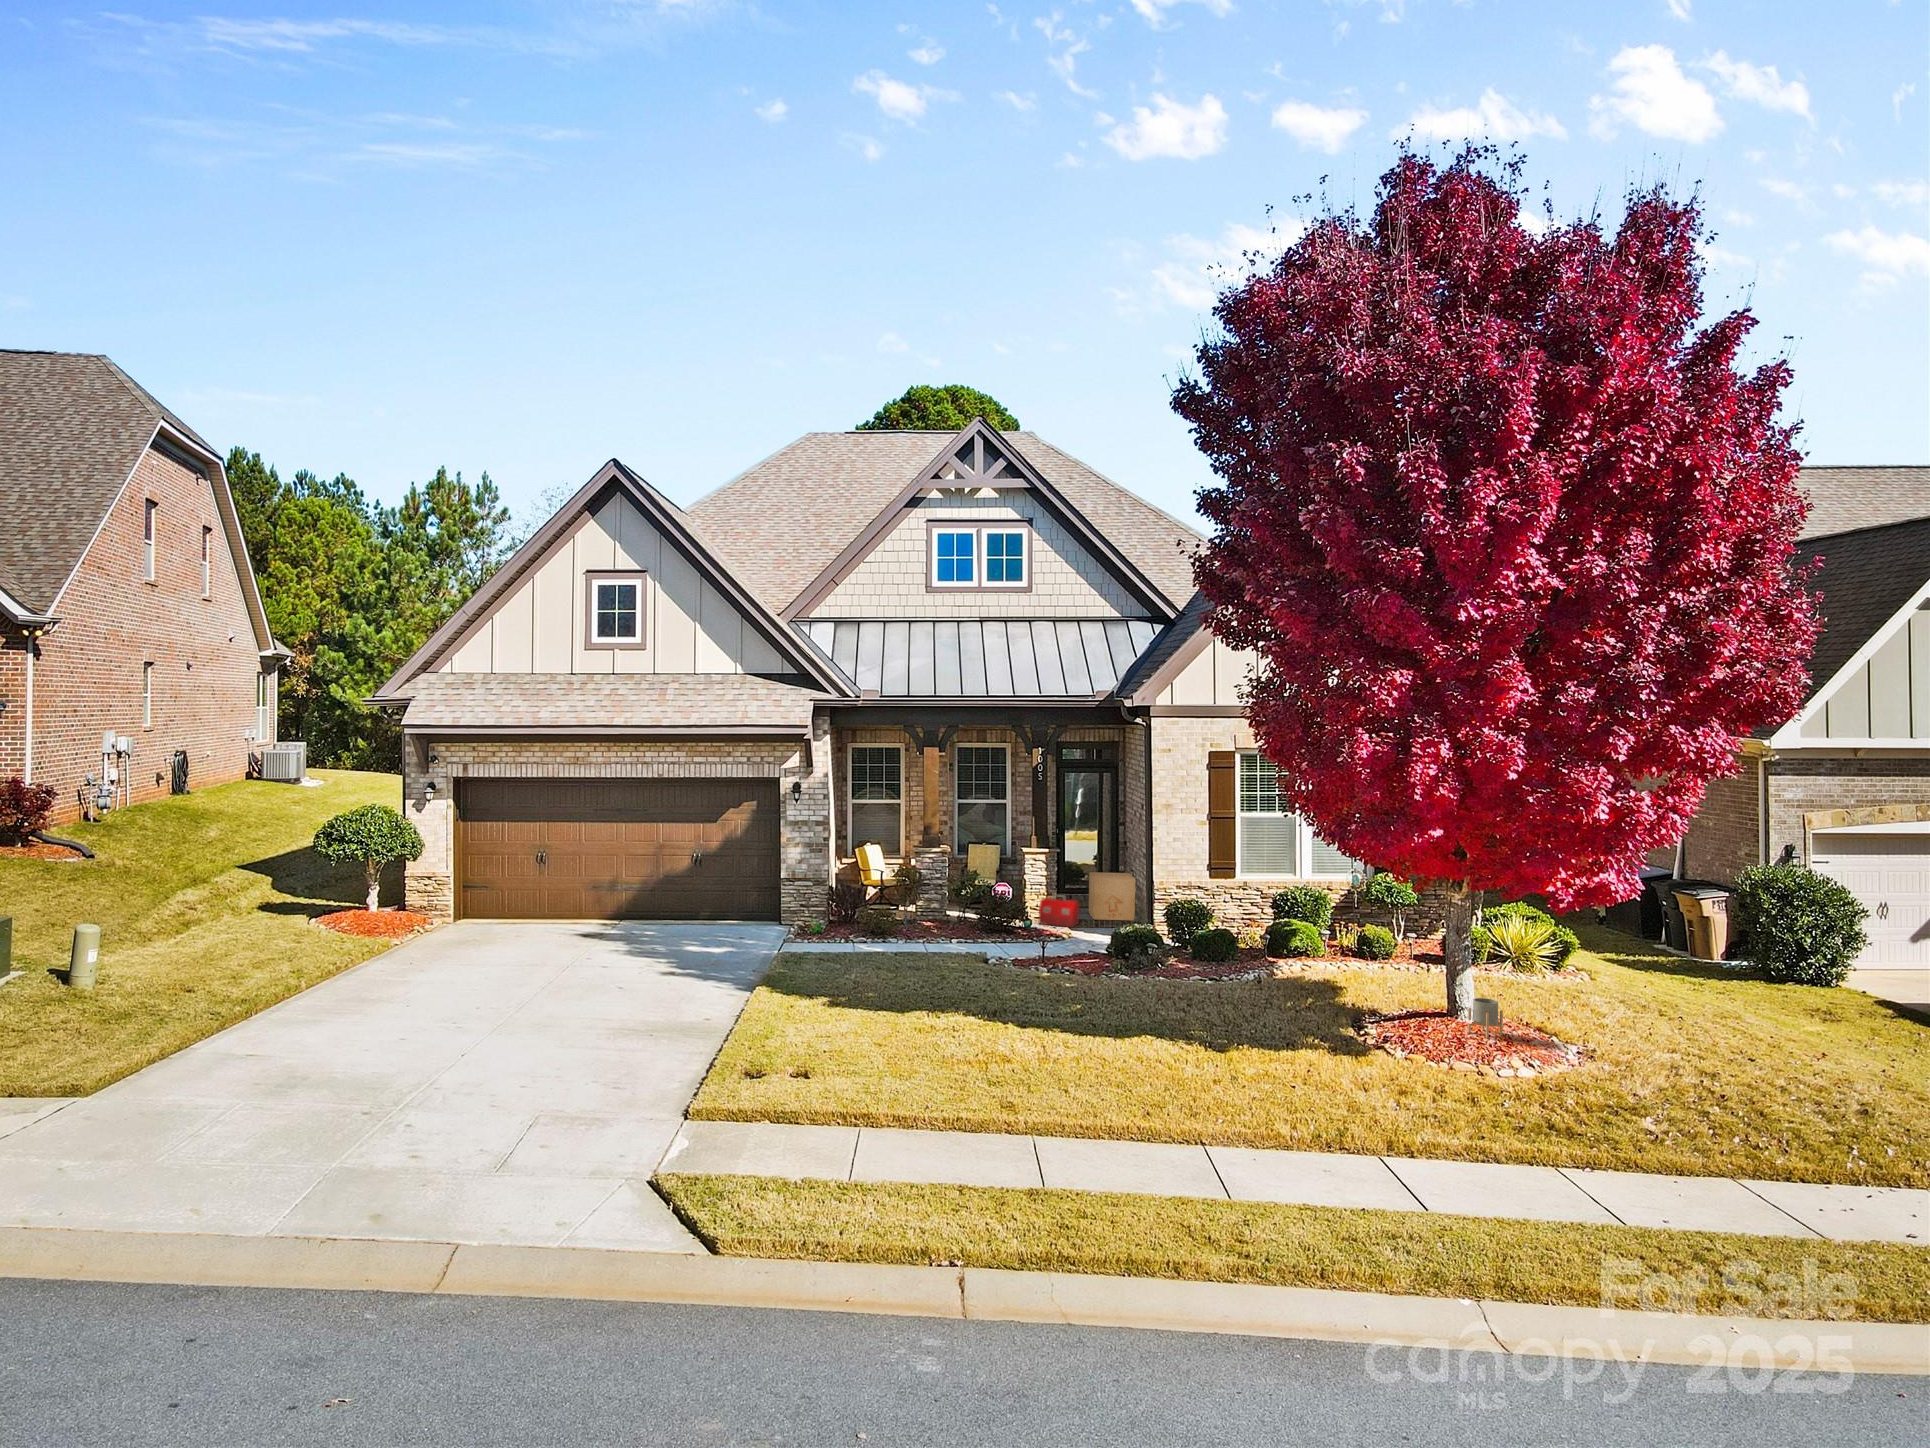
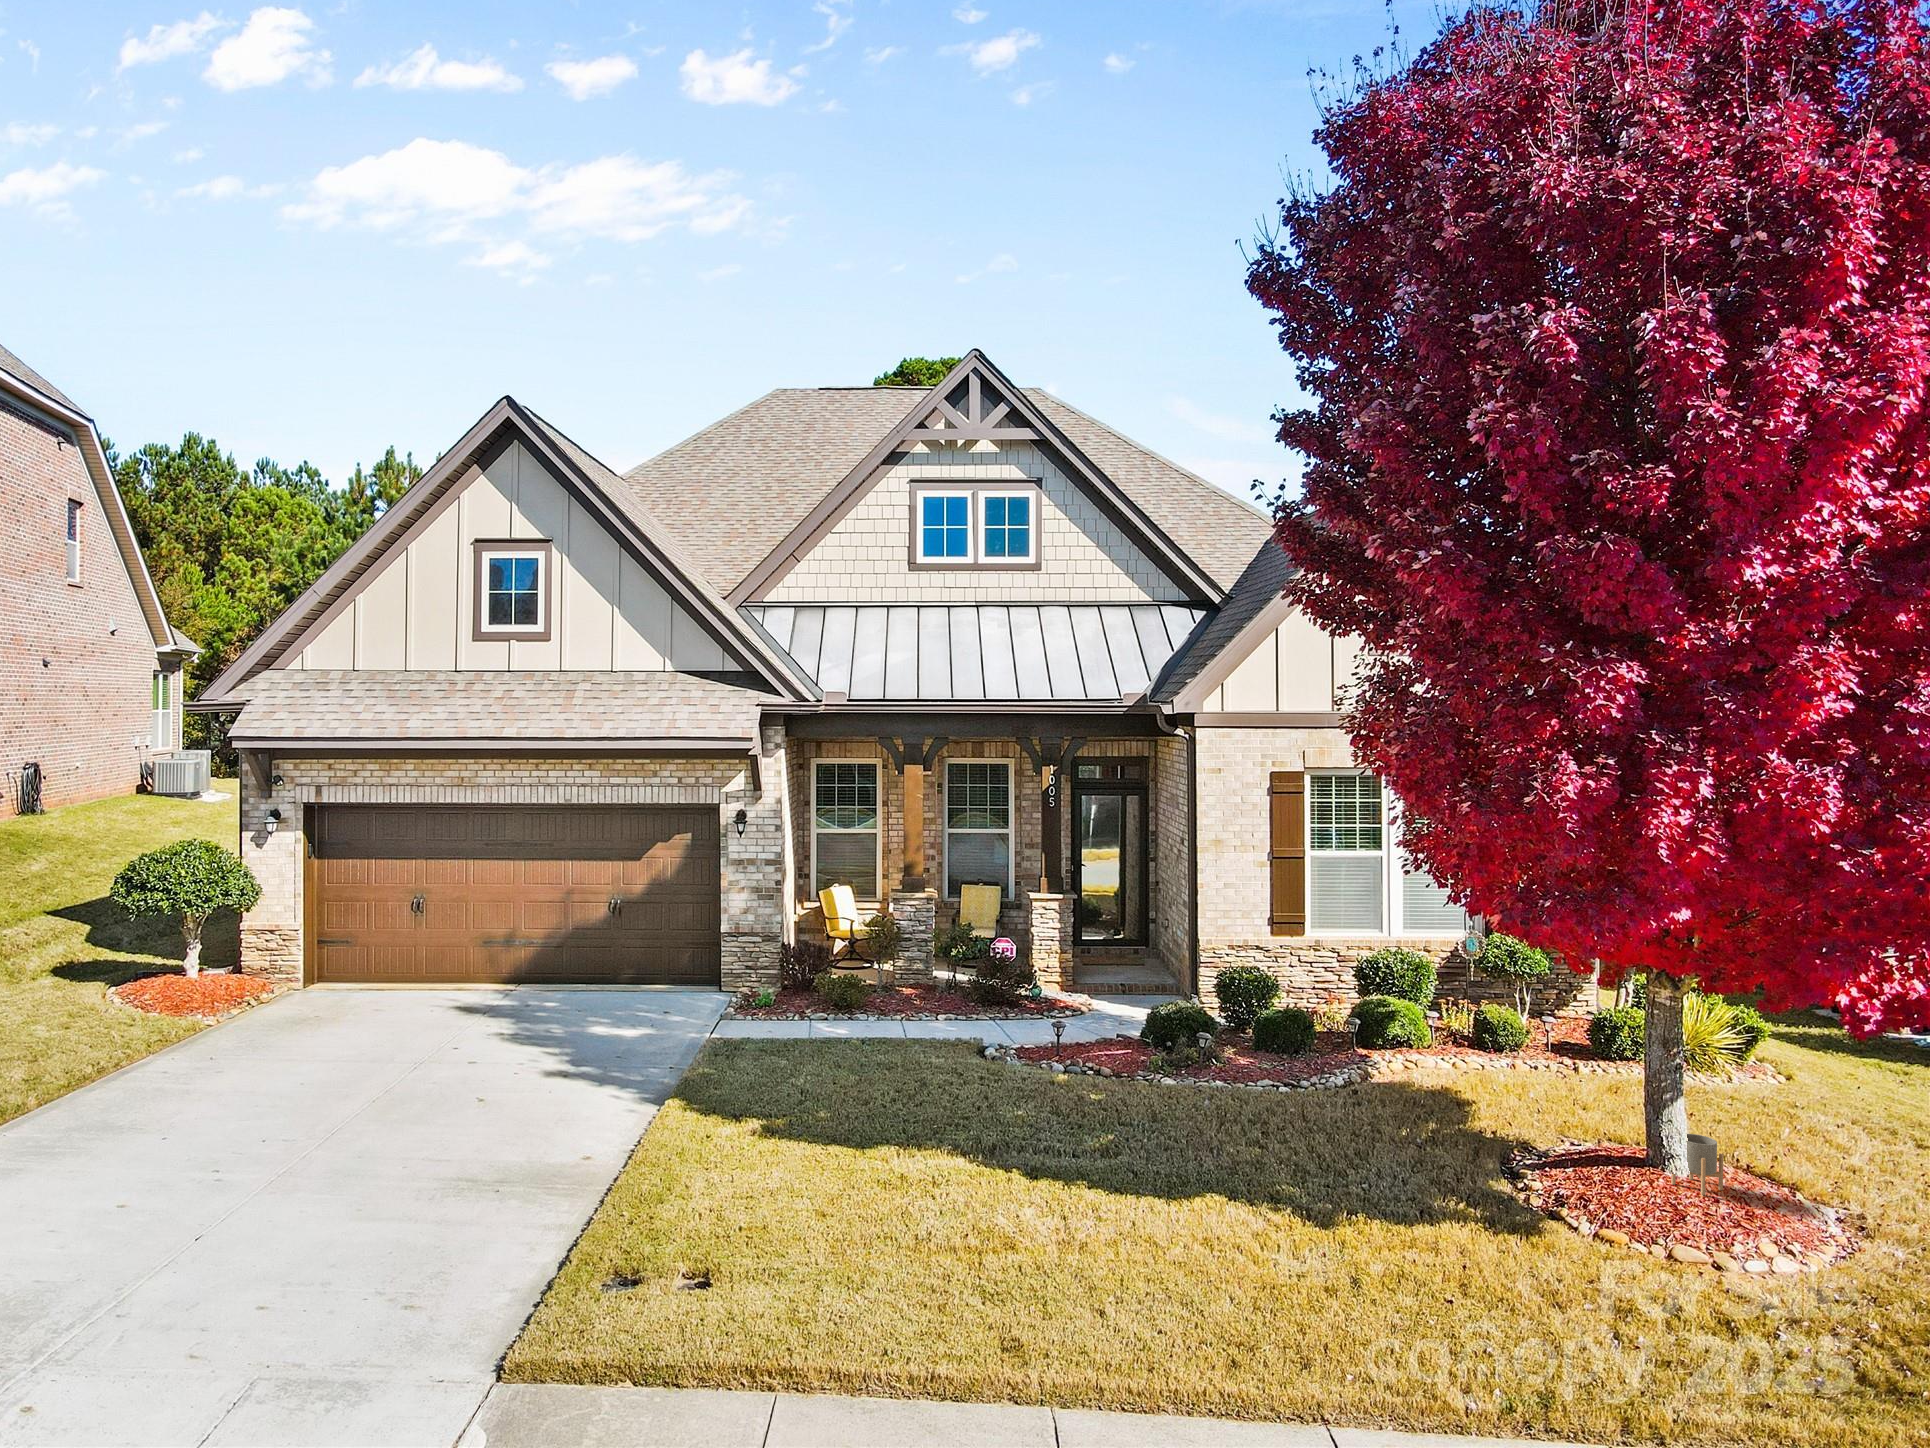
cardboard box: present [1089,872,1135,920] -> none [1113,922,1174,986]
toolbox: present [1039,895,1079,927] -> none [1050,953,1102,997]

